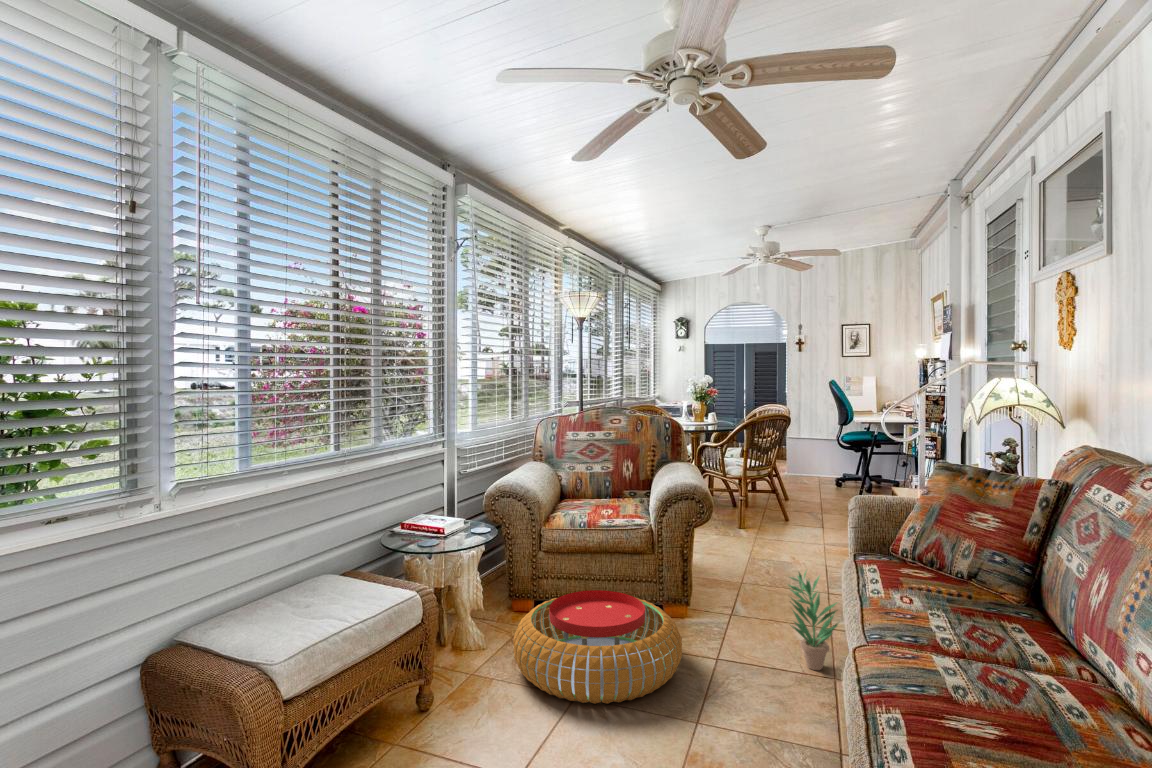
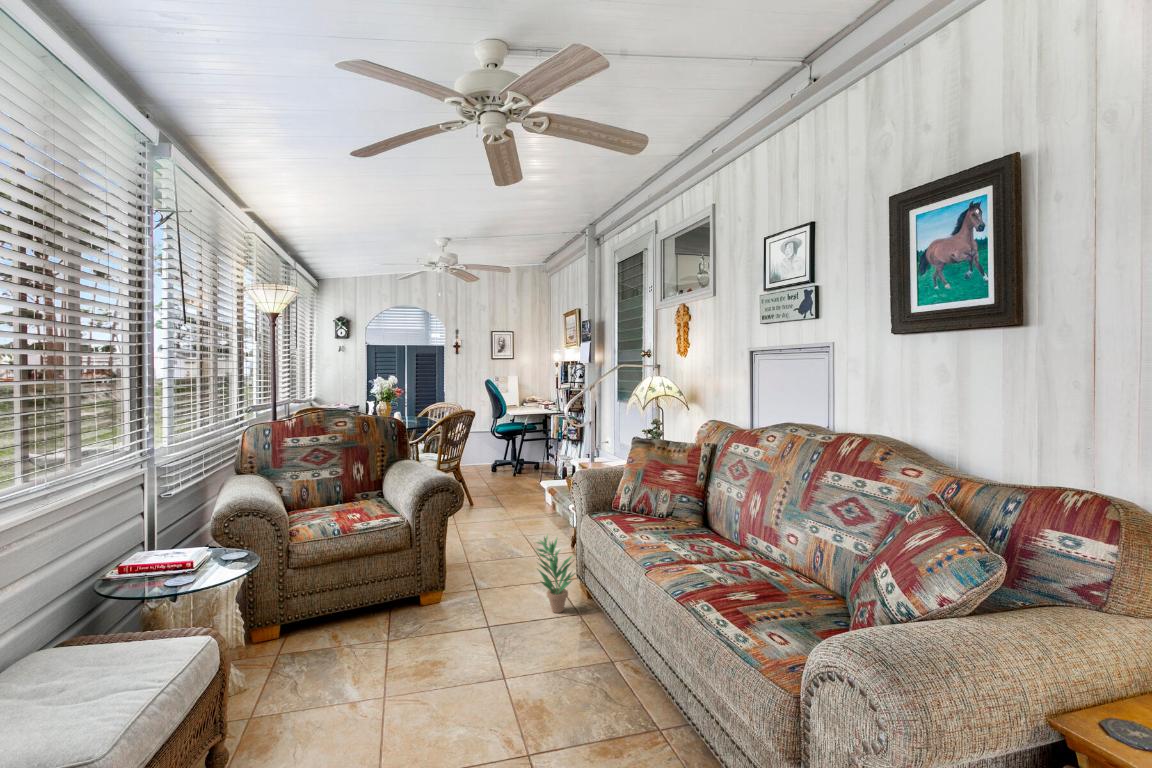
pouf: present [513,590,682,704] -> none [292,588,465,700]

